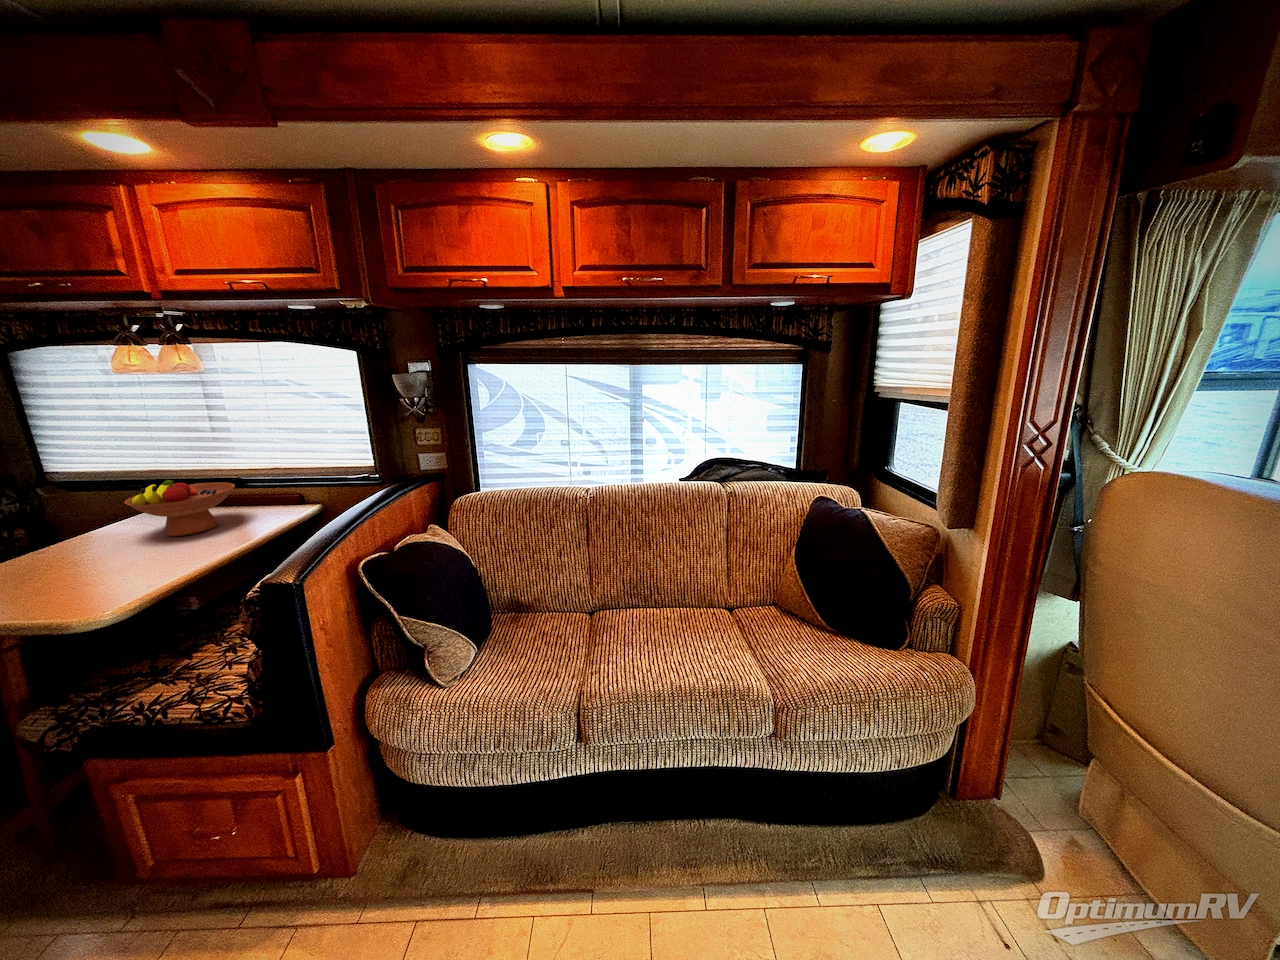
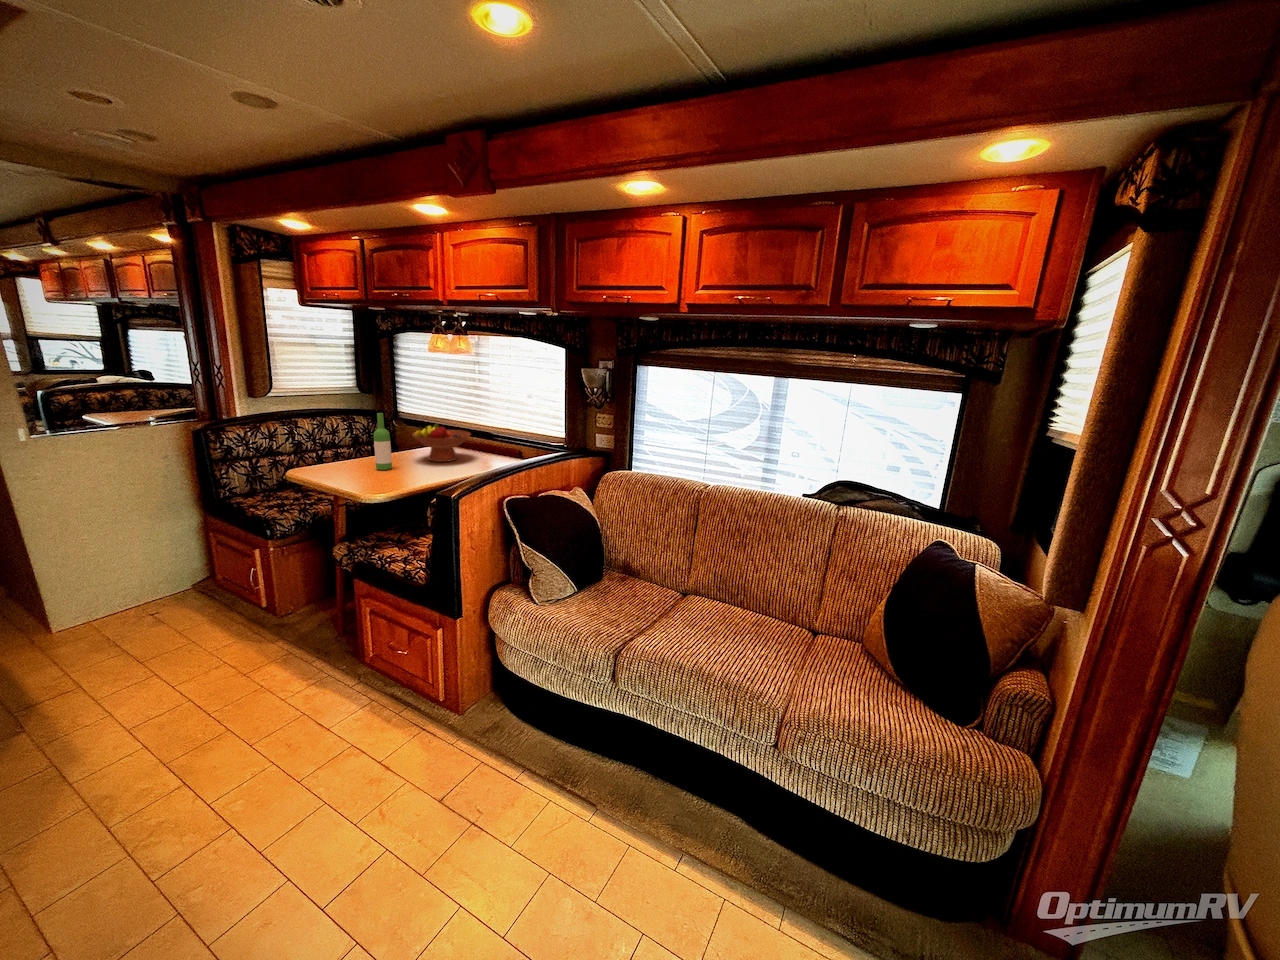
wine bottle: none [49,480,101,571] -> present [374,413,392,470]

